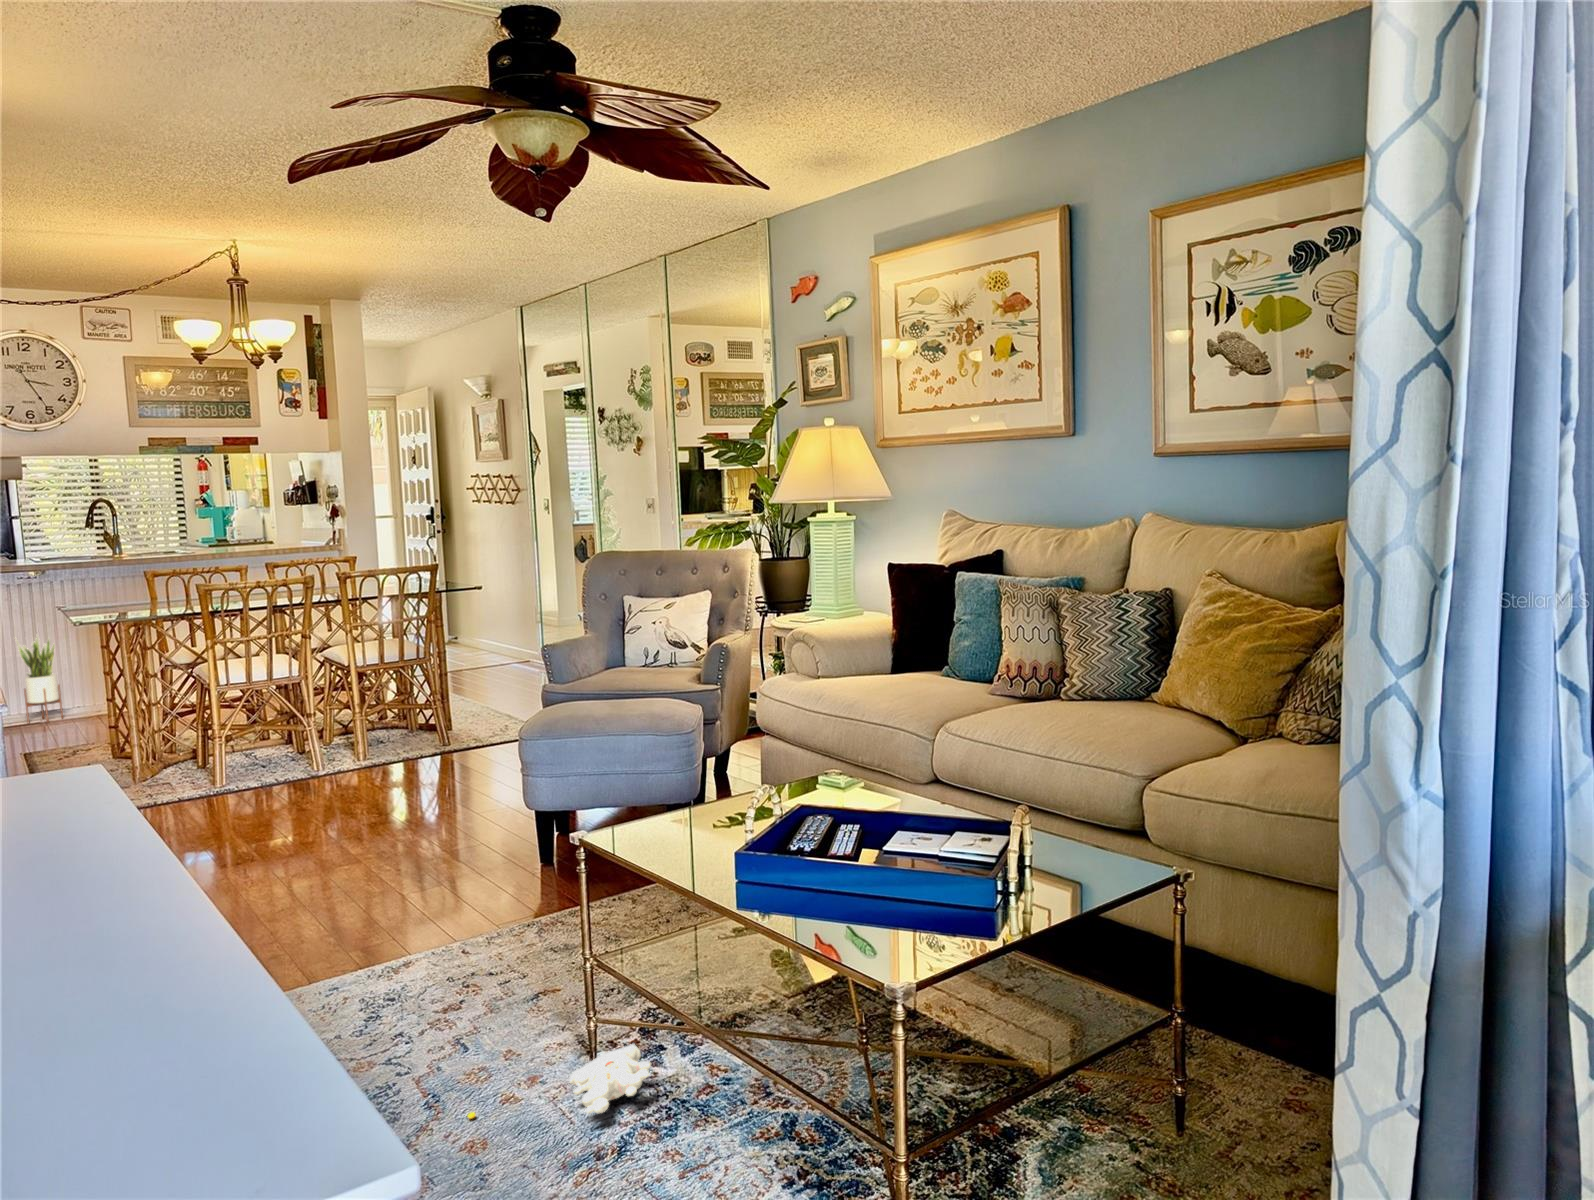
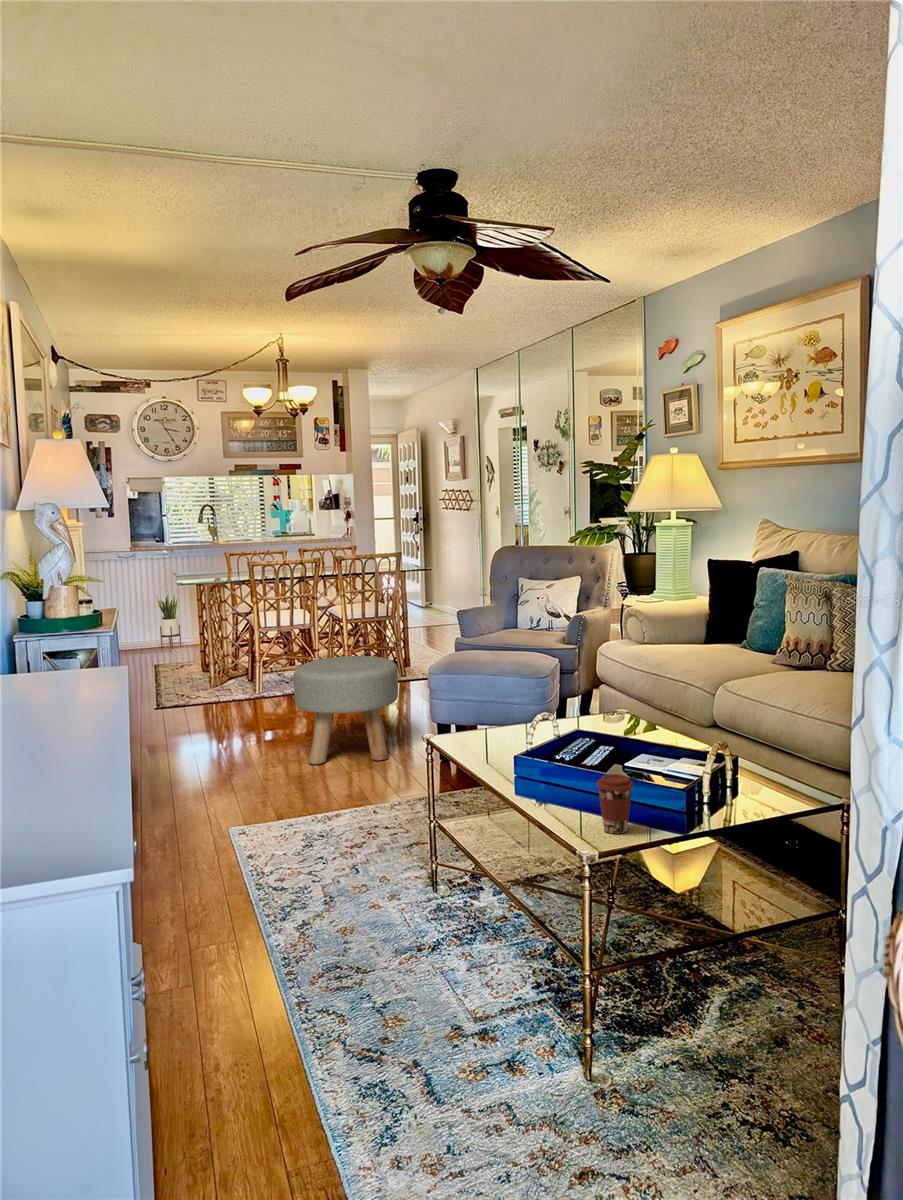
ottoman: none [303,717,468,887] -> present [294,656,398,765]
coffee cup: none [876,865,929,950] -> present [596,774,634,834]
plush toy: present [468,1044,651,1119] -> none [348,882,468,922]

